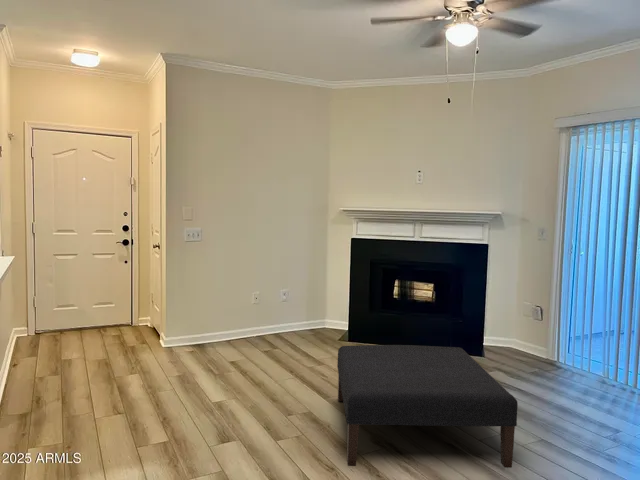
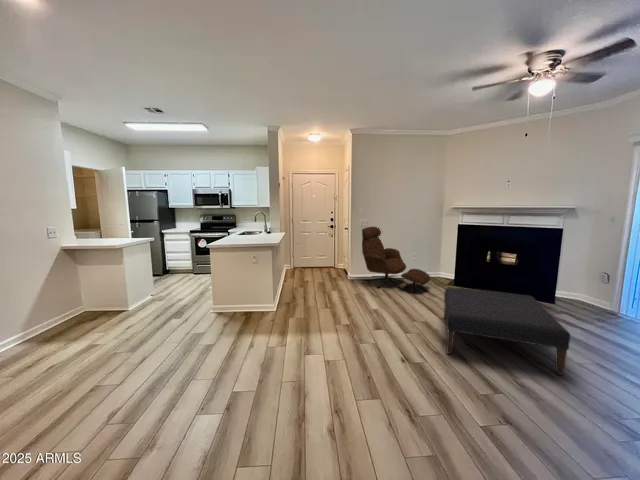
lounge chair: none [189,242,313,363] -> present [362,227,431,294]

